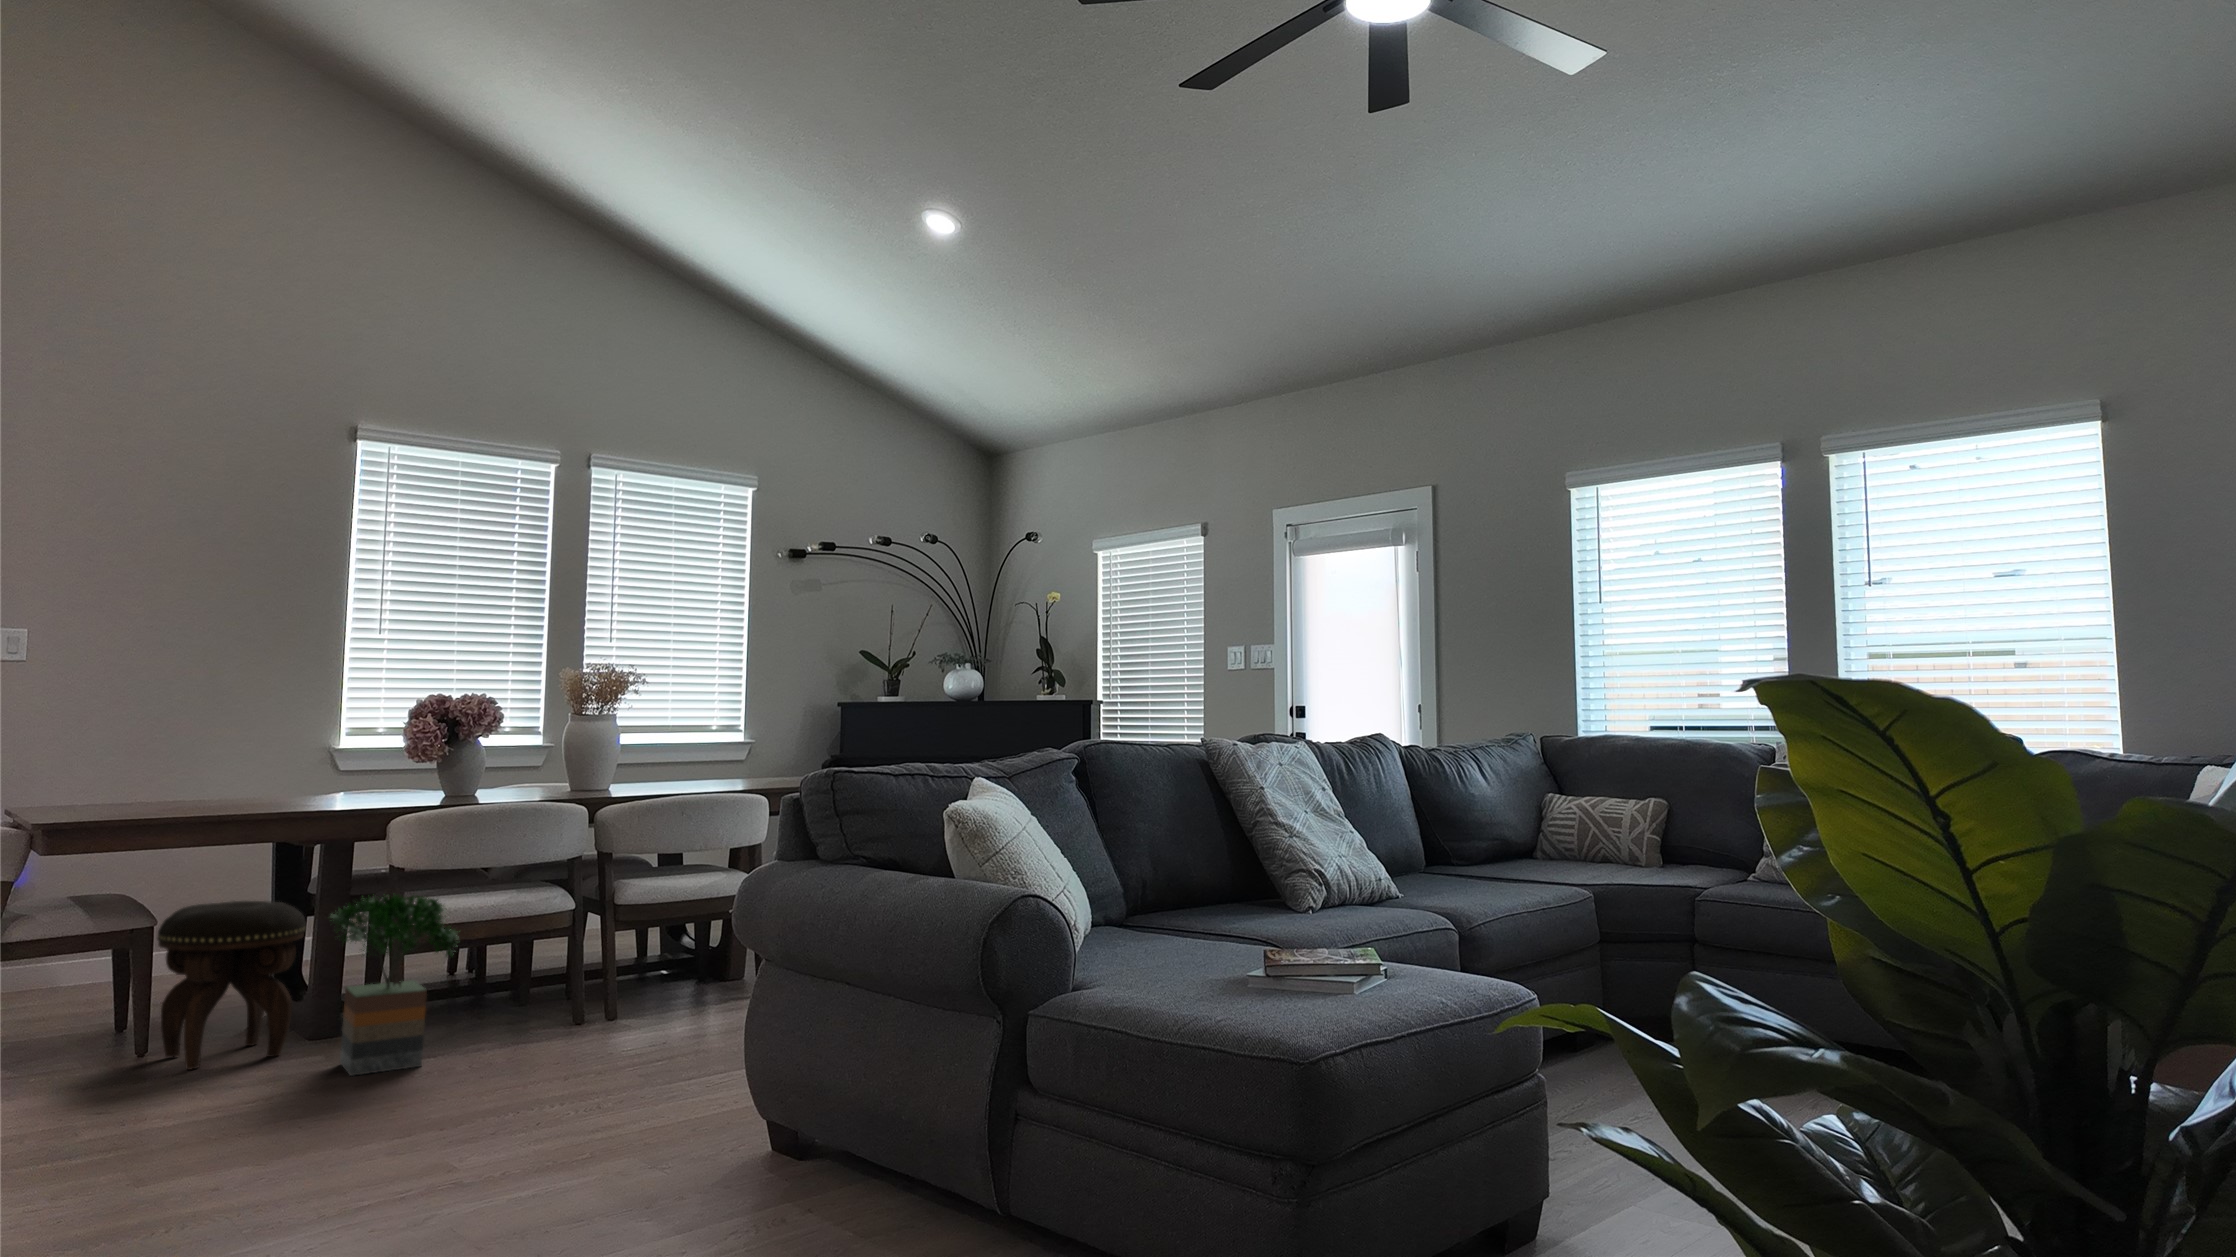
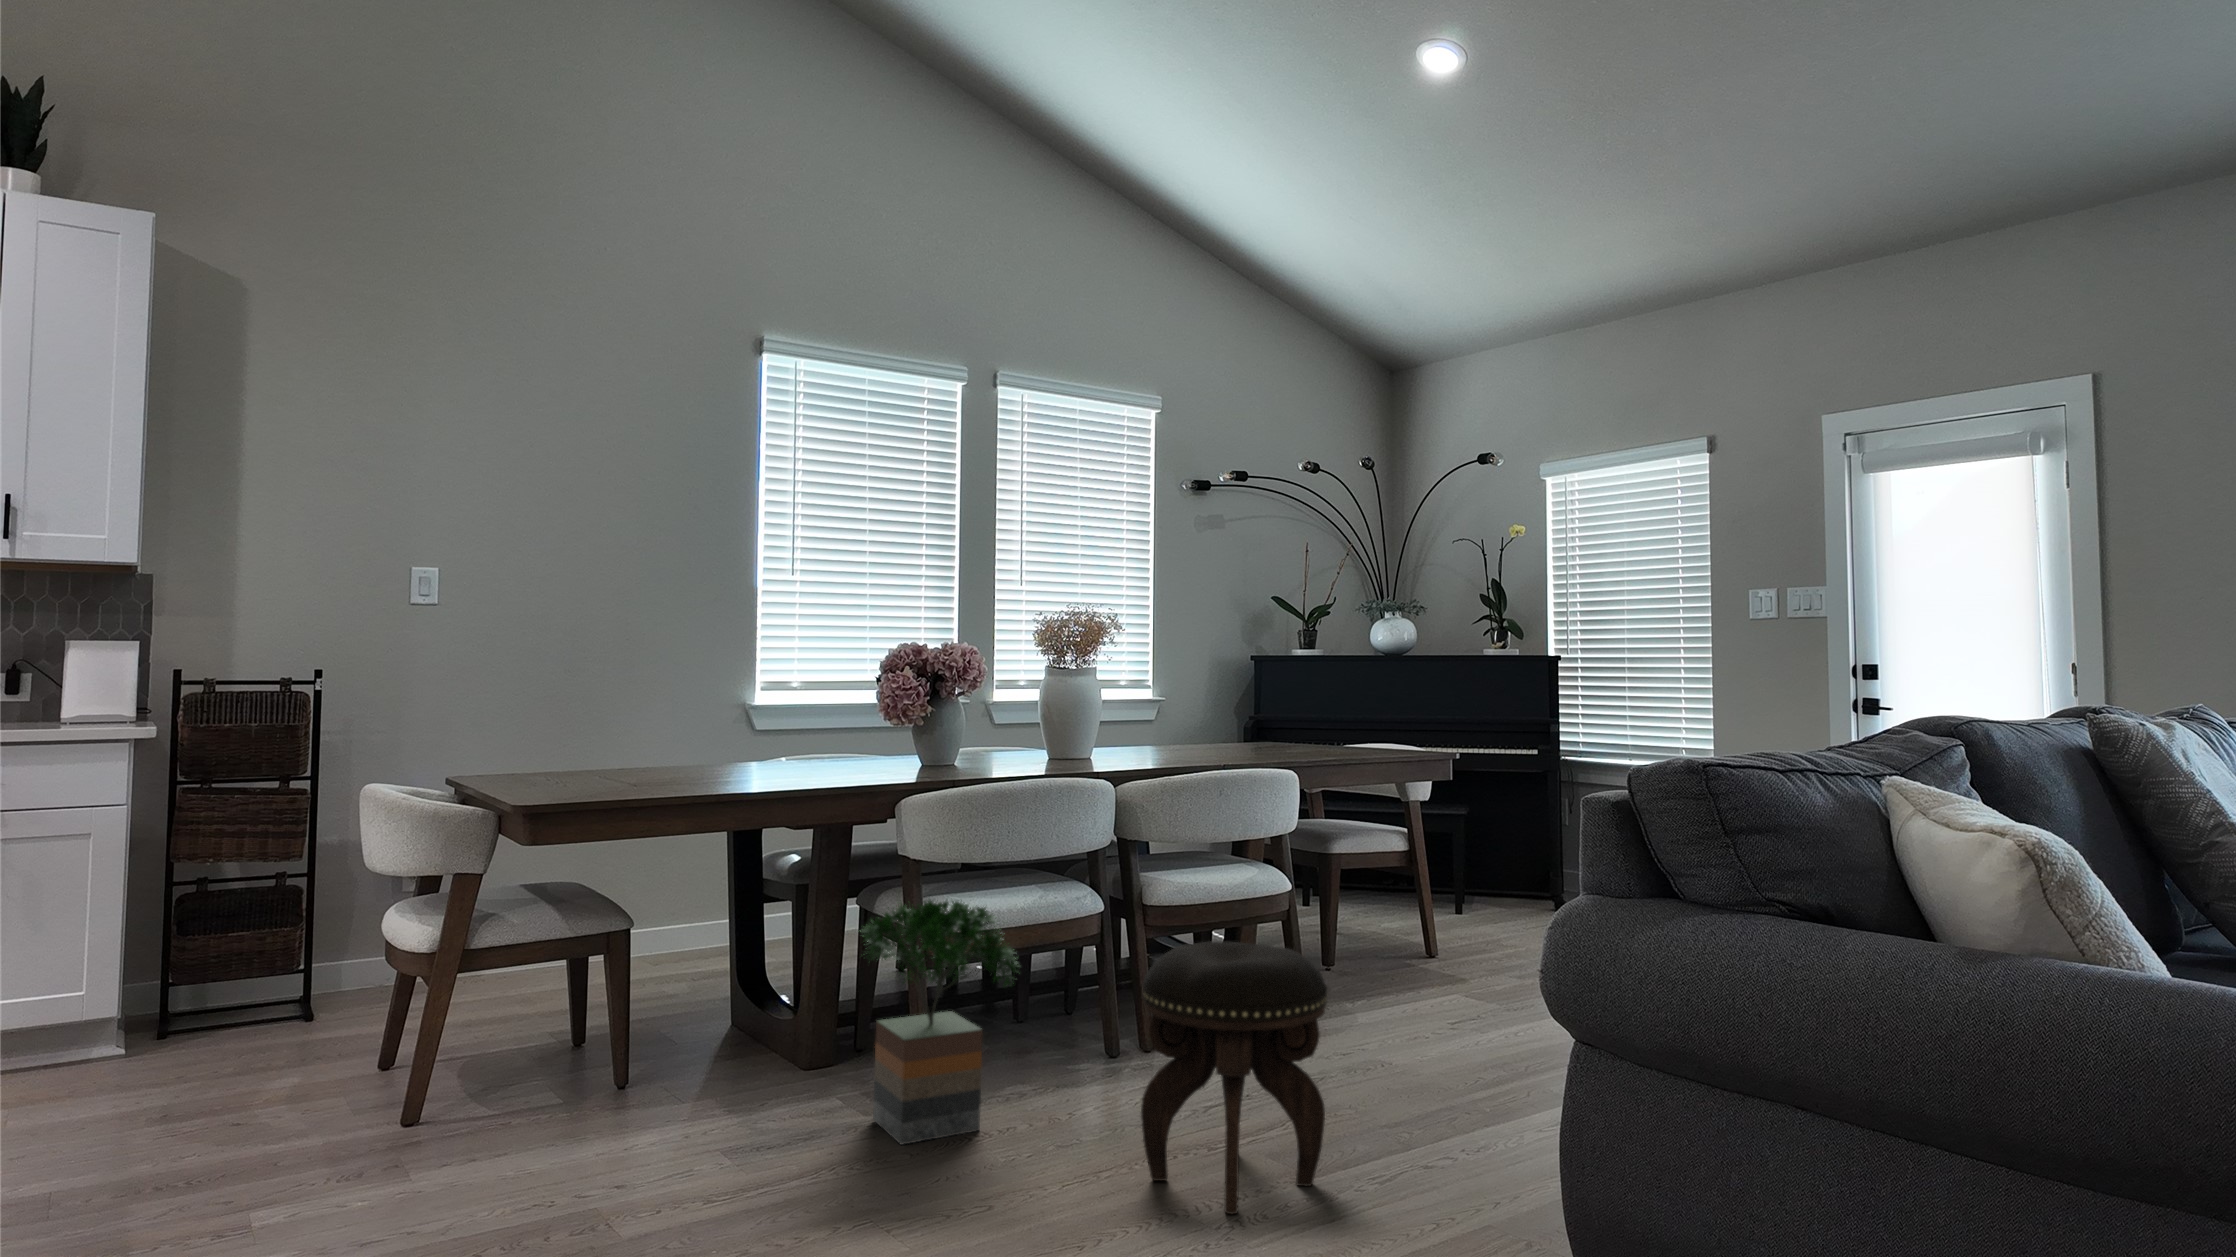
footstool: present [157,901,306,1070] -> present [1141,941,1327,1214]

